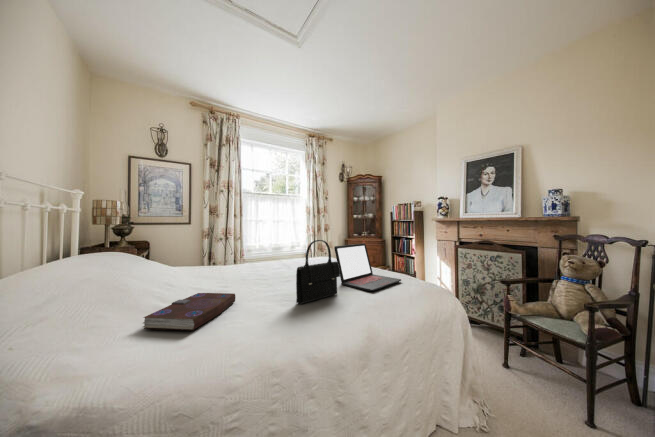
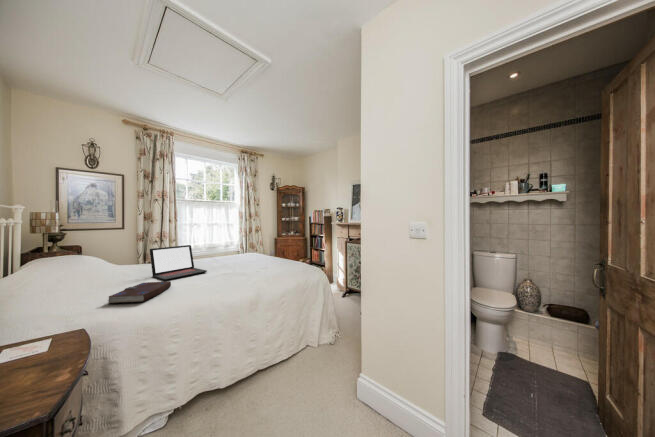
handbag: present [296,240,340,304] -> none [214,245,246,285]
laptop: present [334,243,401,291] -> present [150,245,207,280]

